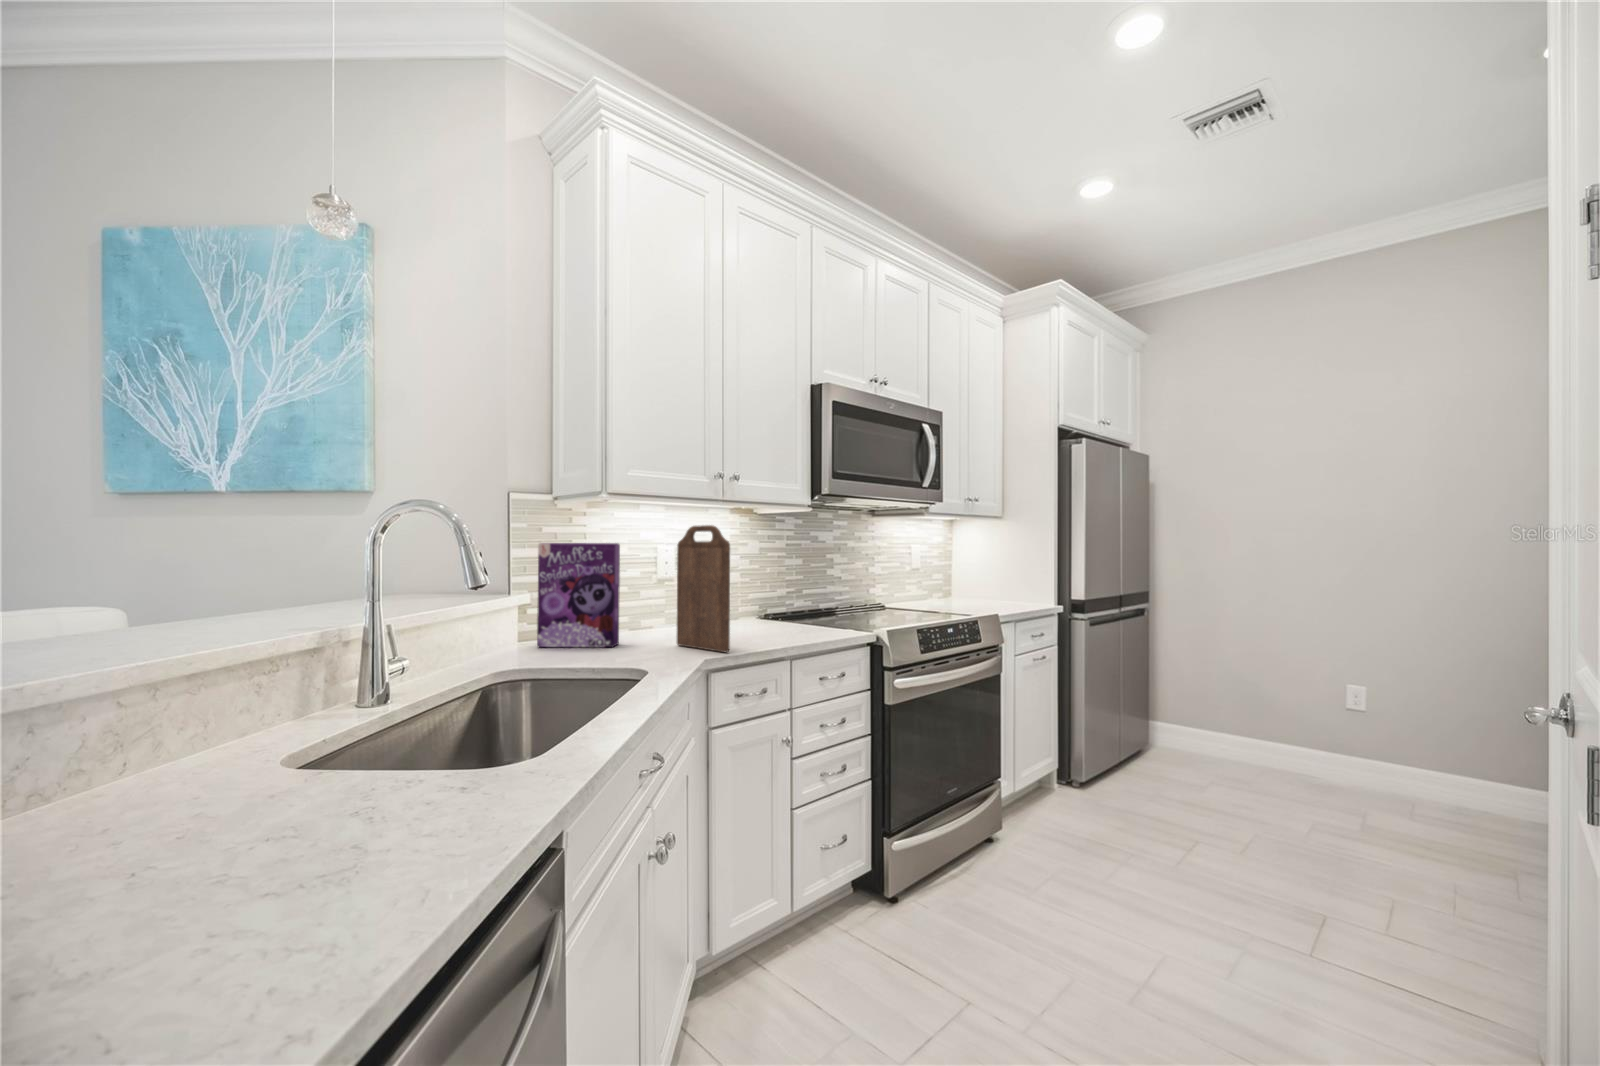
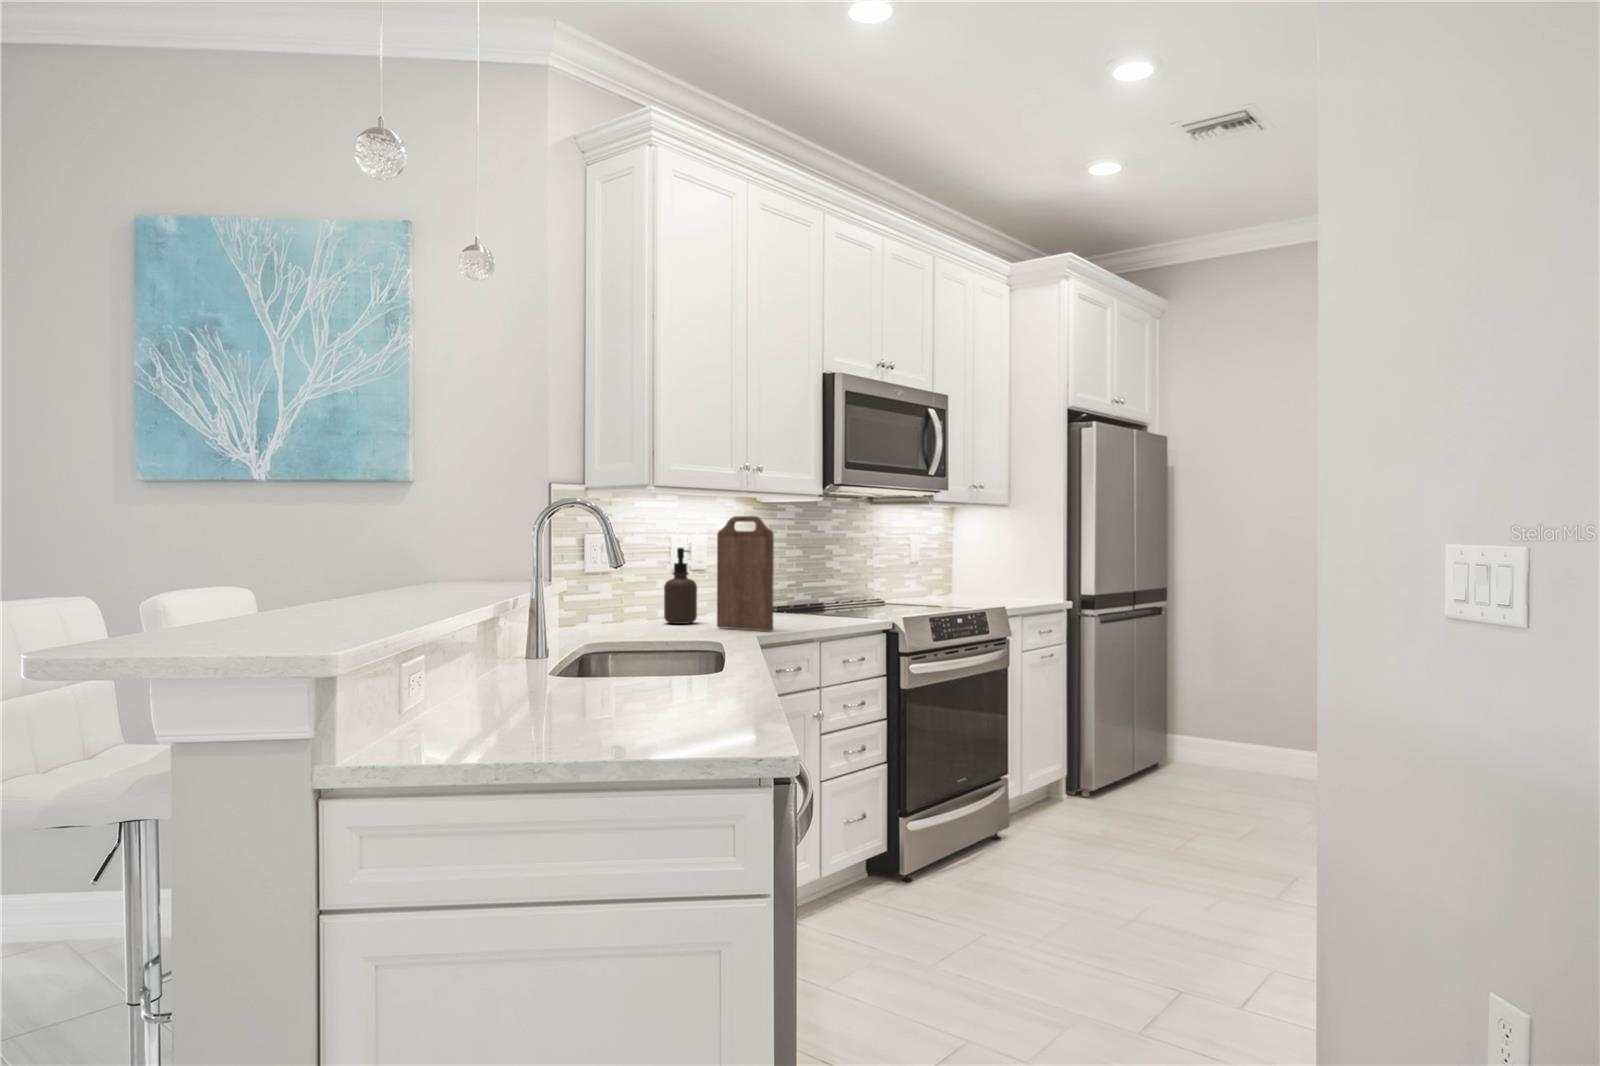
cereal box: present [537,543,620,647] -> none [587,532,661,630]
soap dispenser: none [635,558,670,637] -> present [664,548,697,624]

